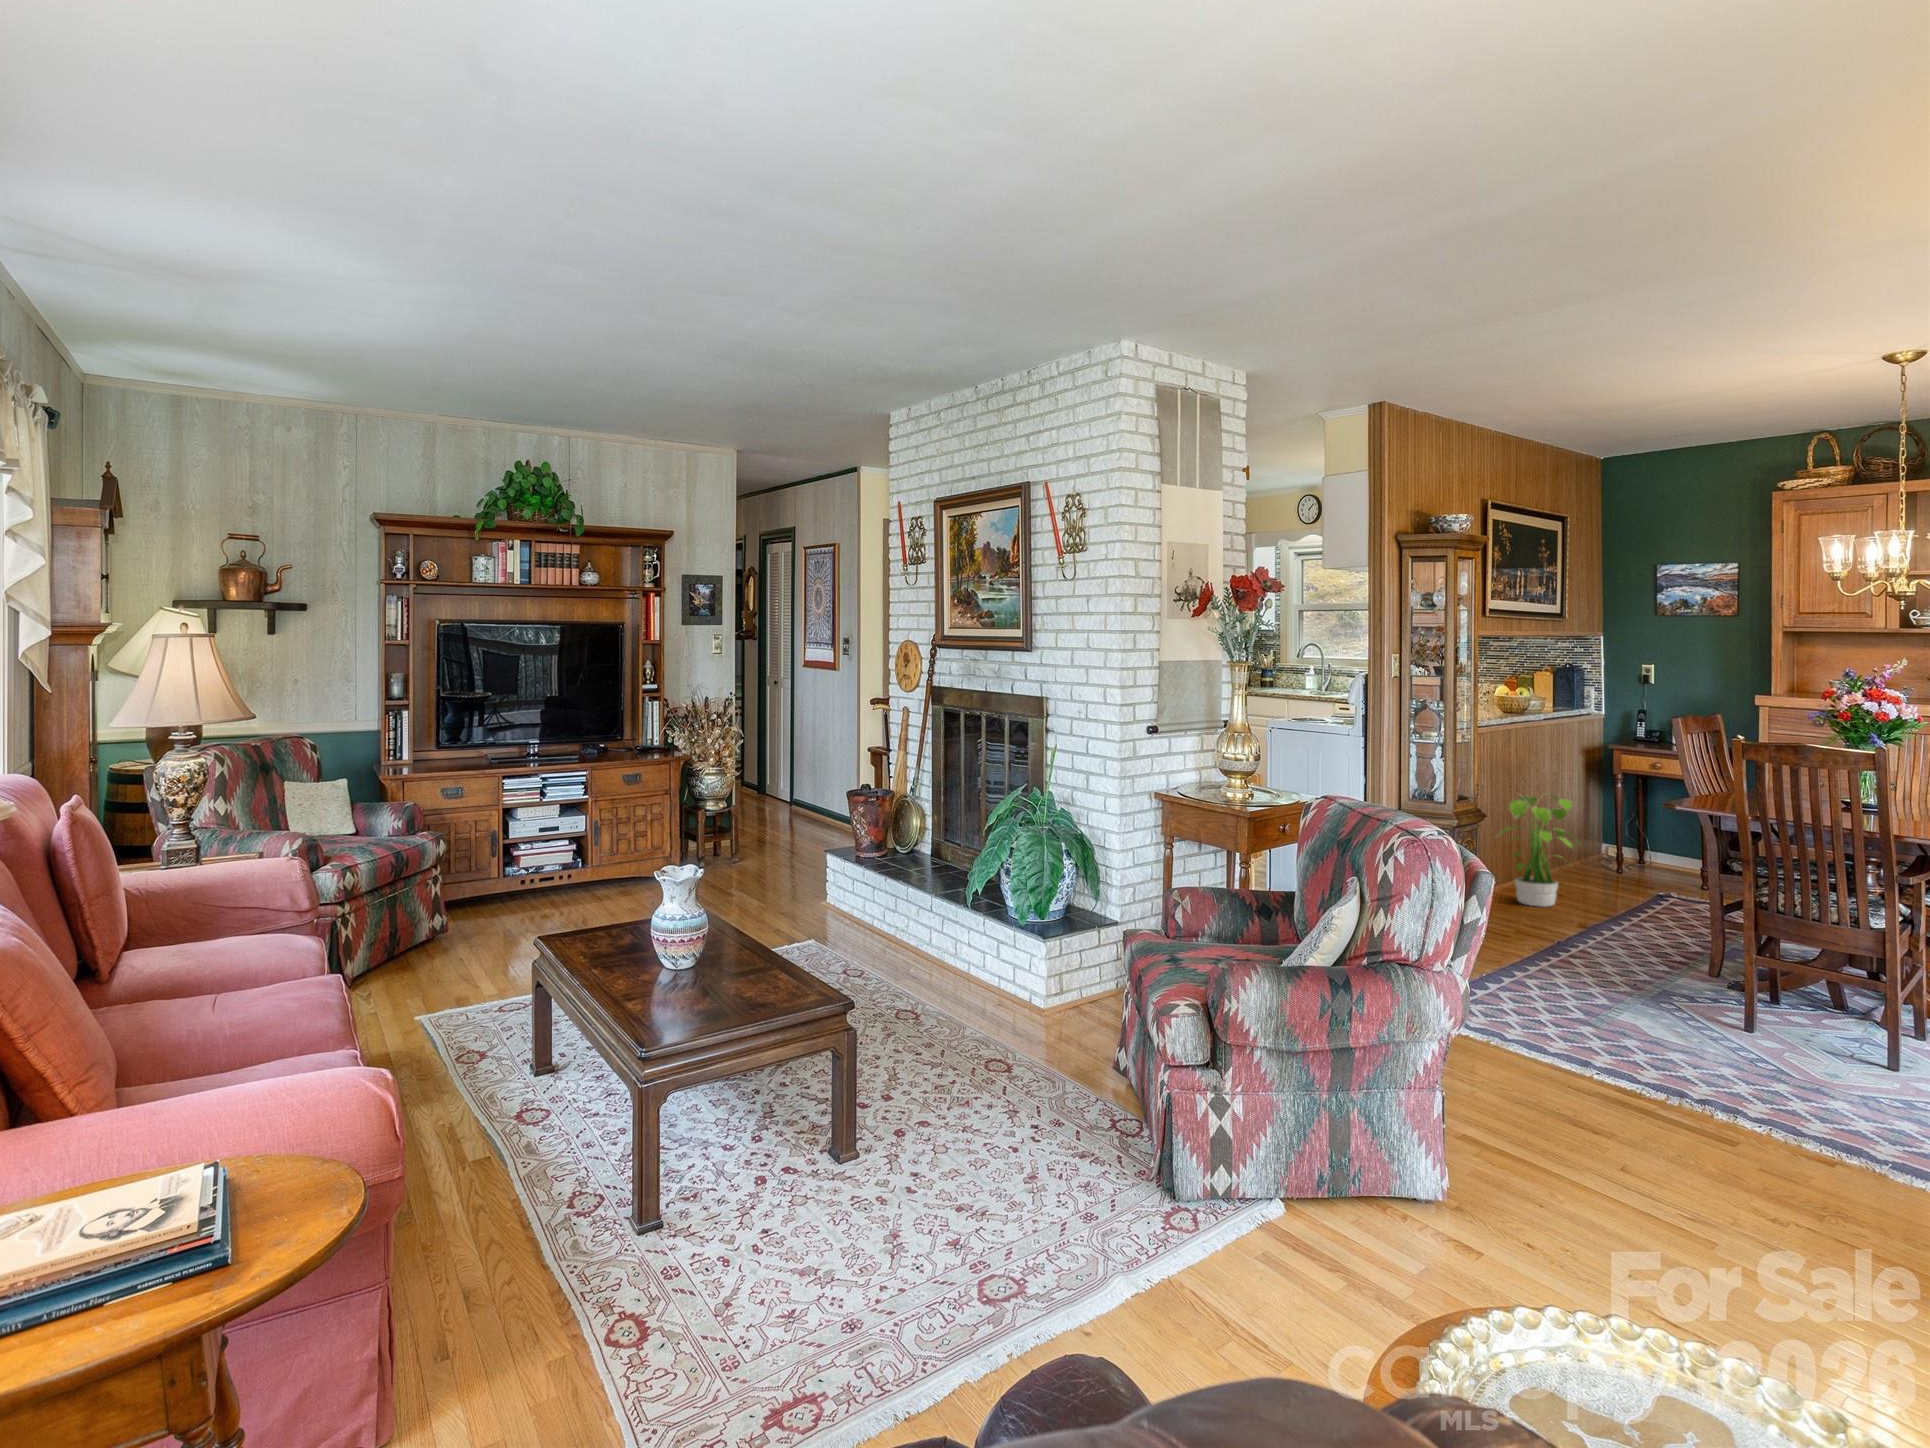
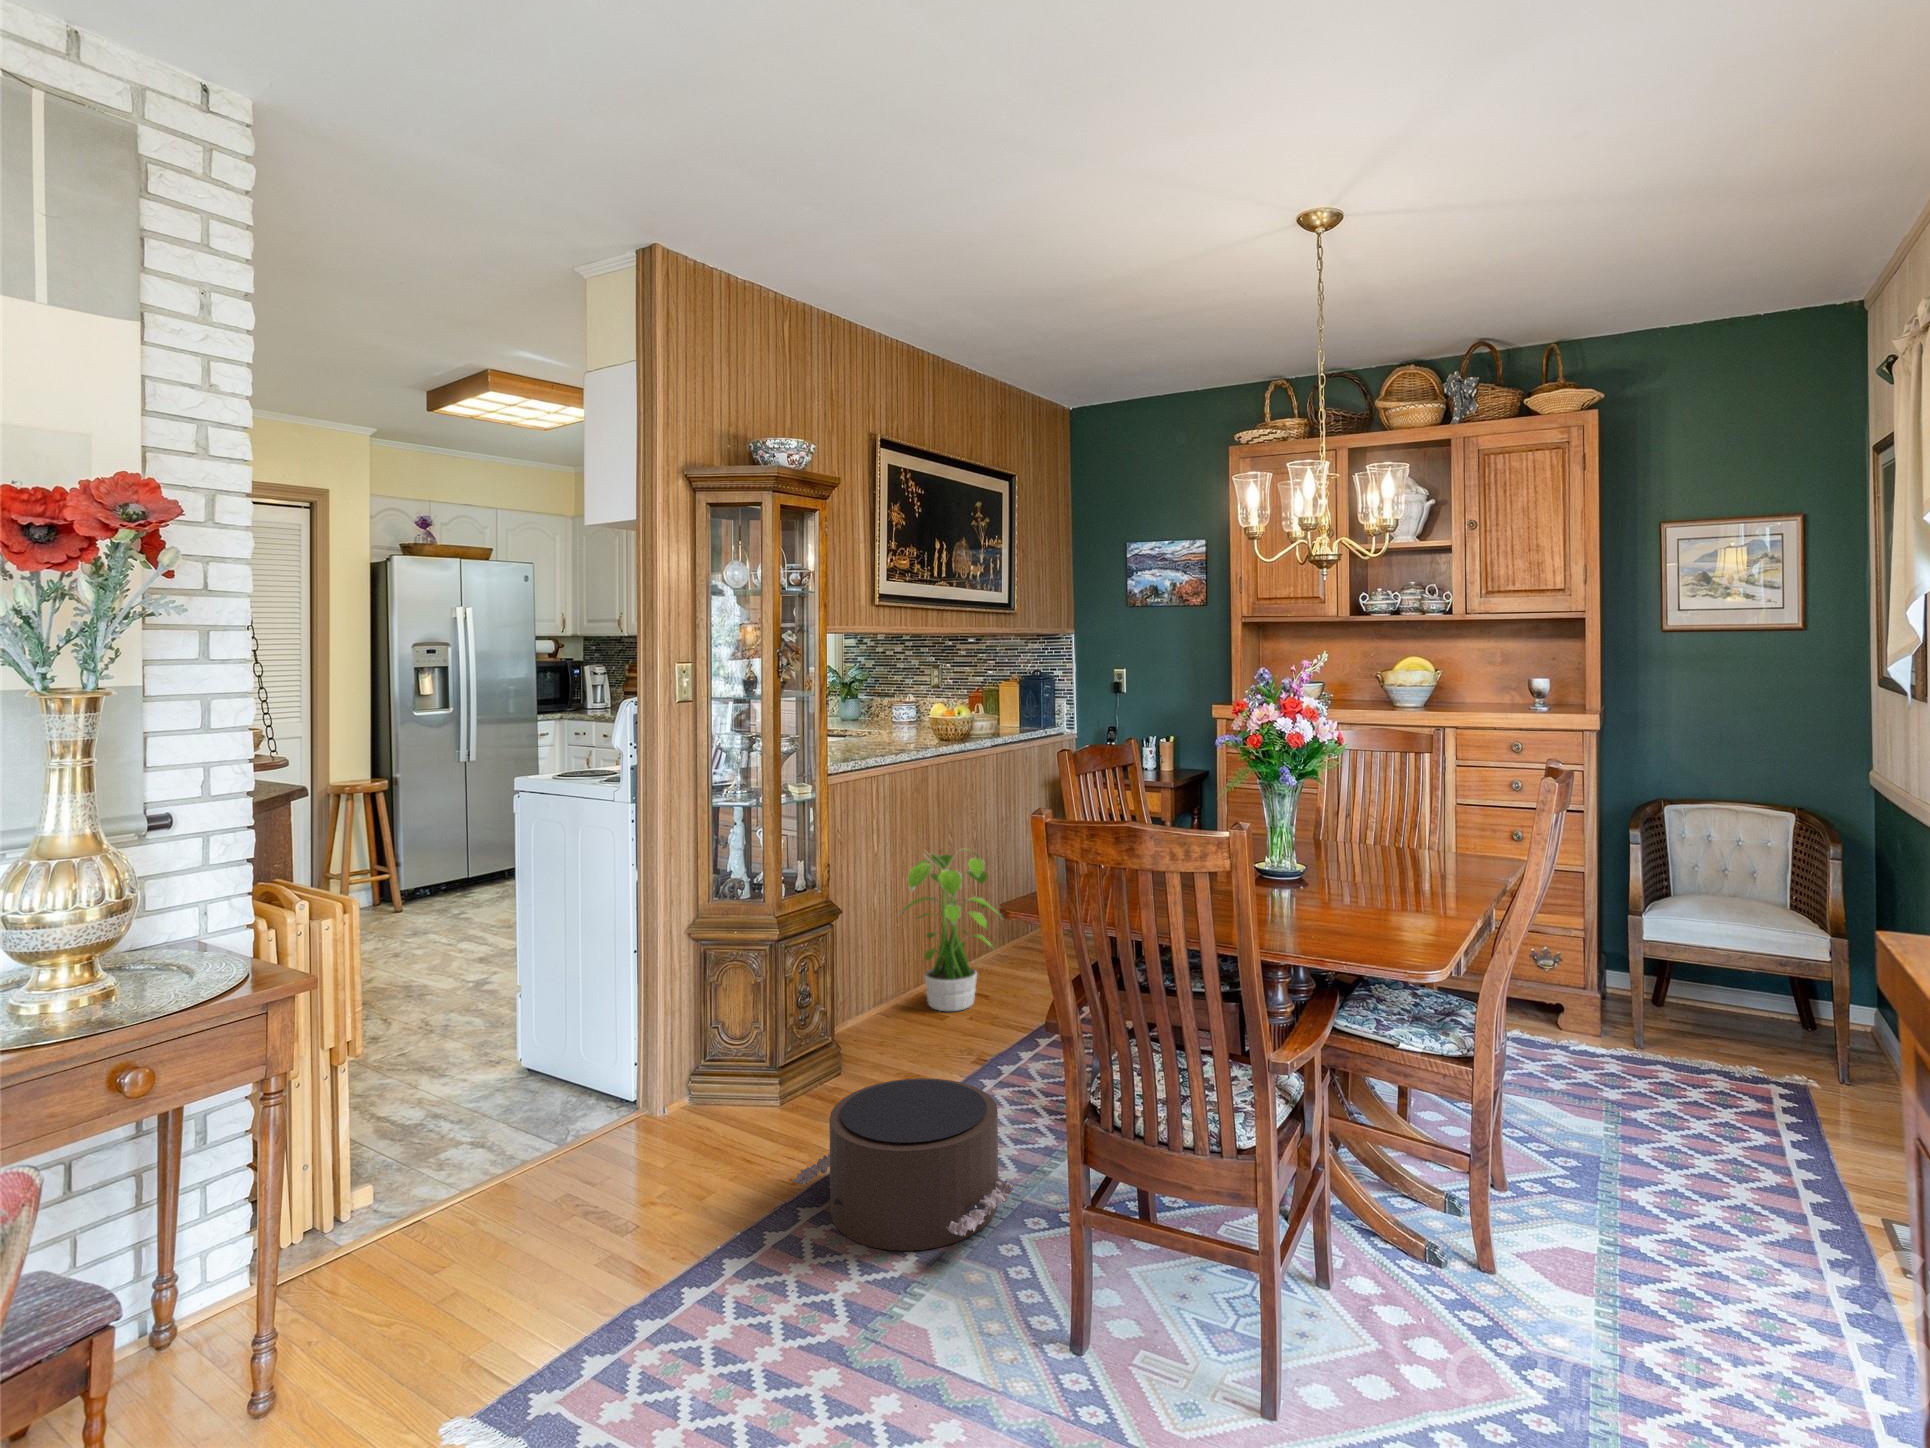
pouf: none [1517,913,1670,994] -> present [793,1078,1017,1251]

